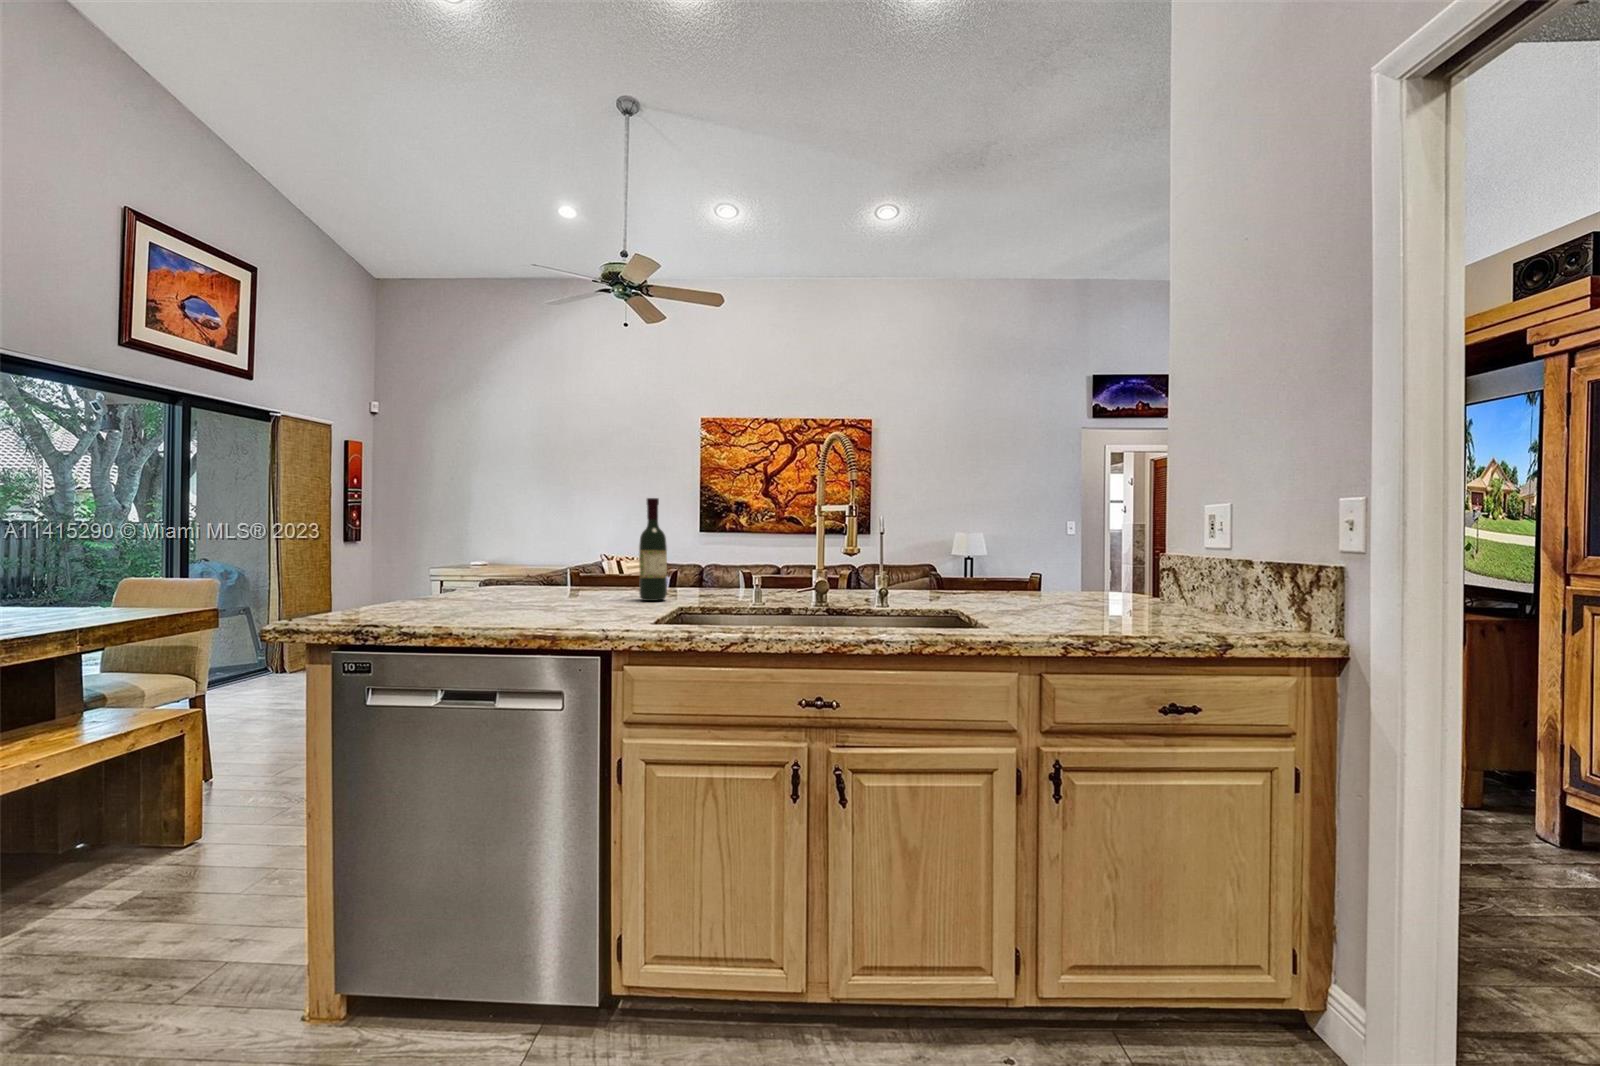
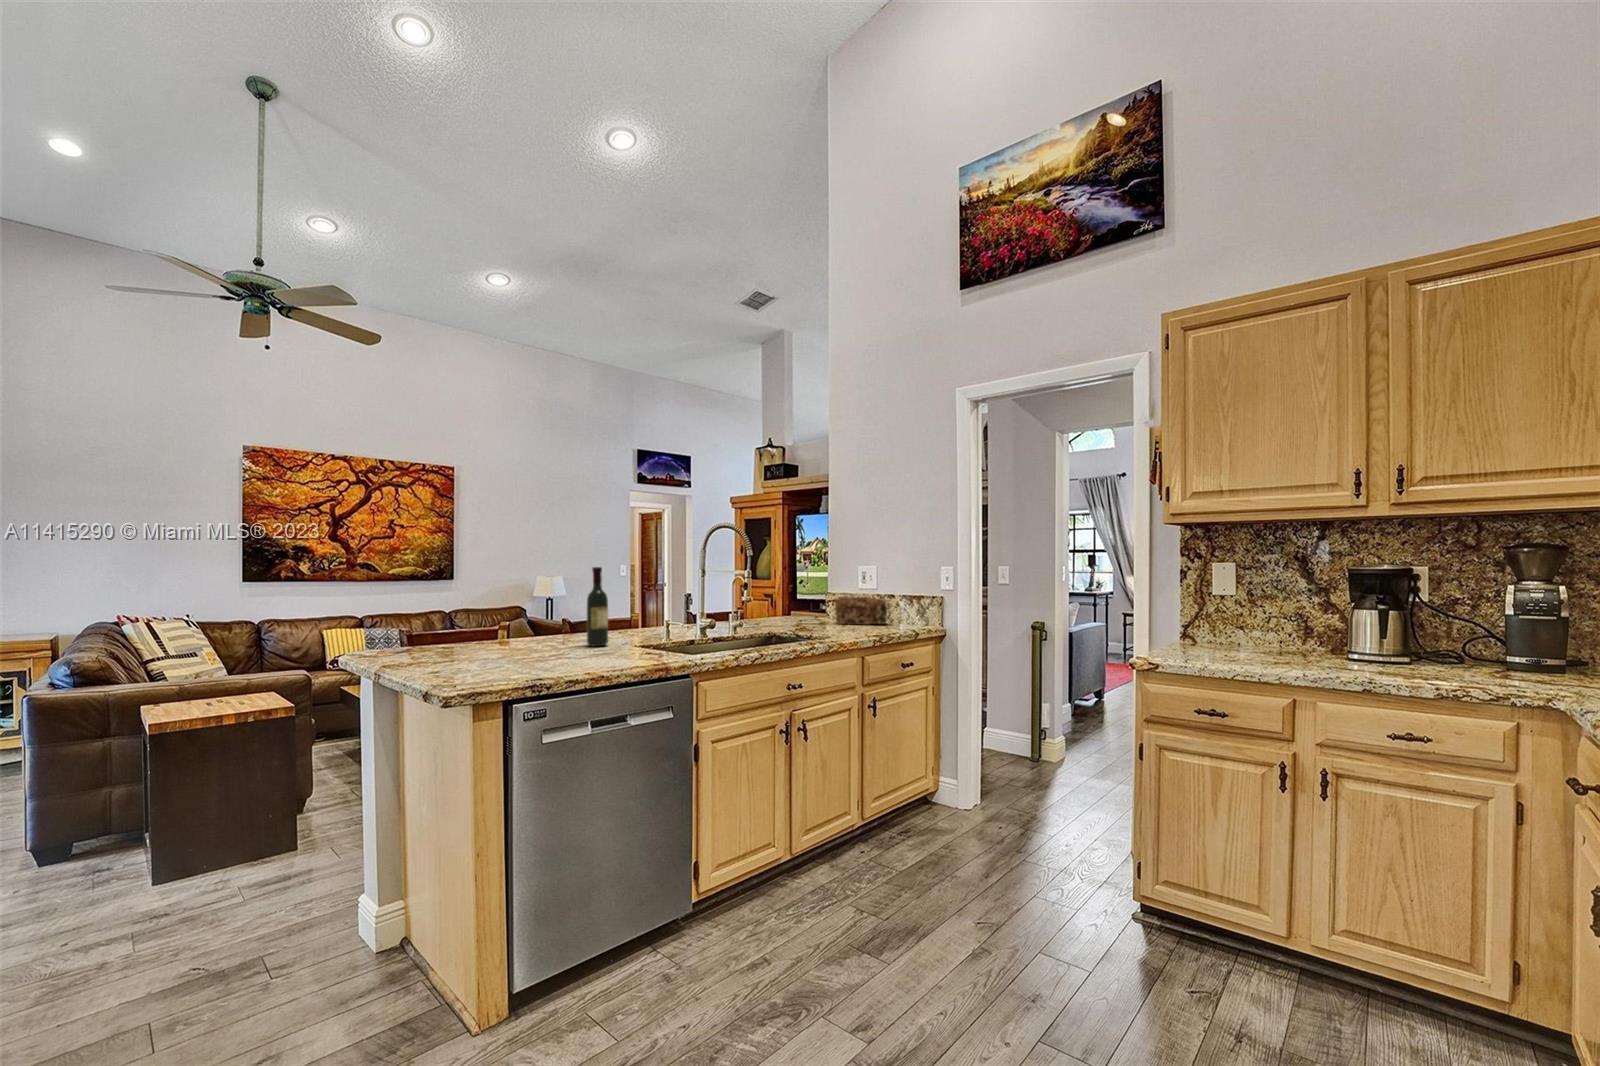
bread loaf: none [1135,561,1260,618] -> present [835,597,887,625]

